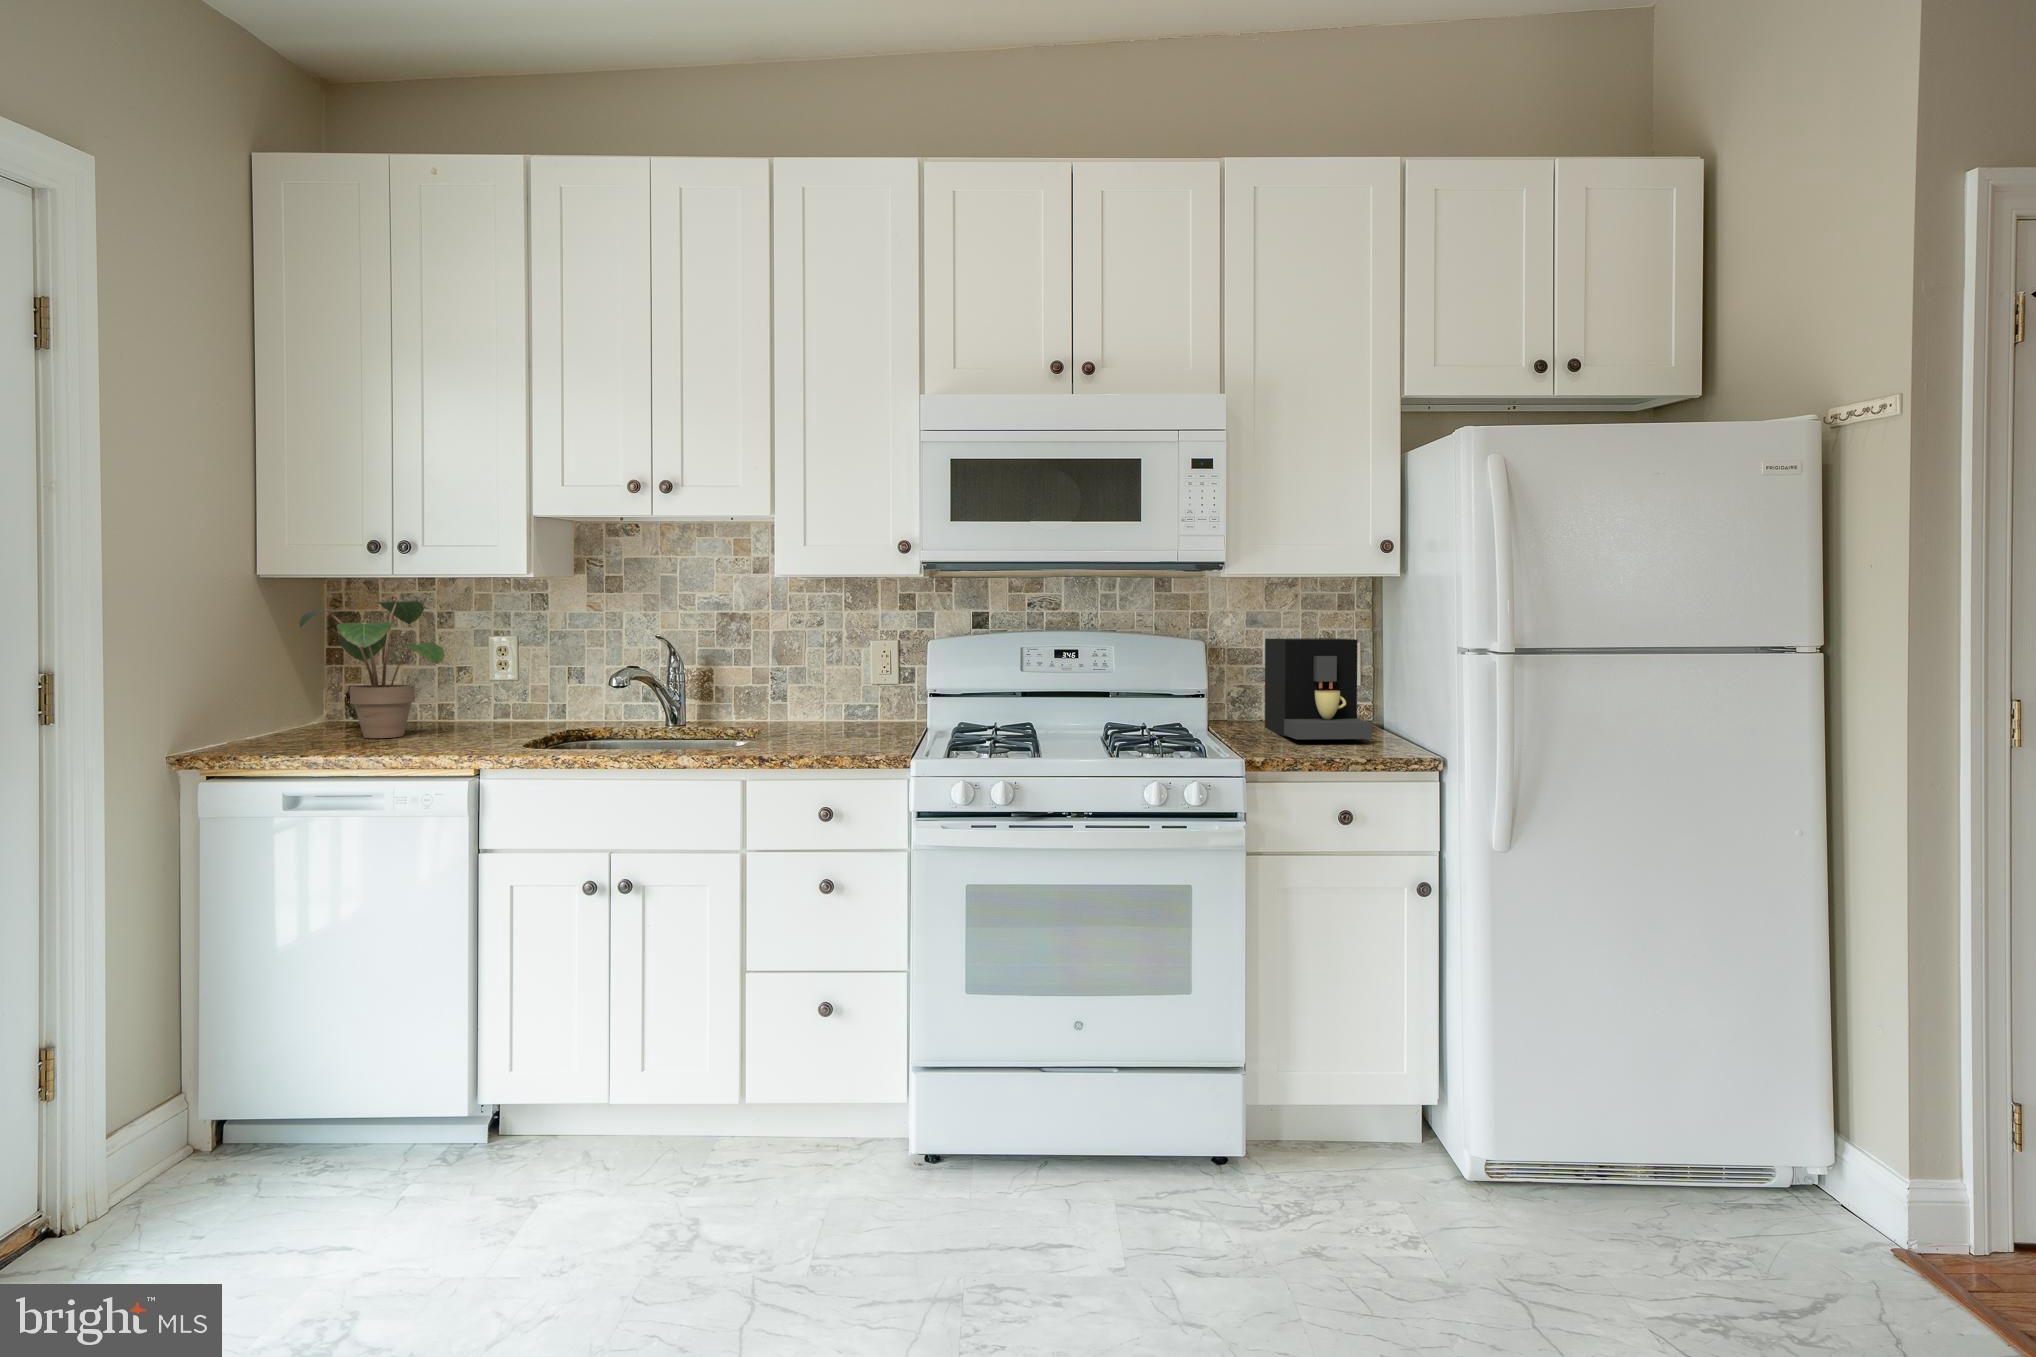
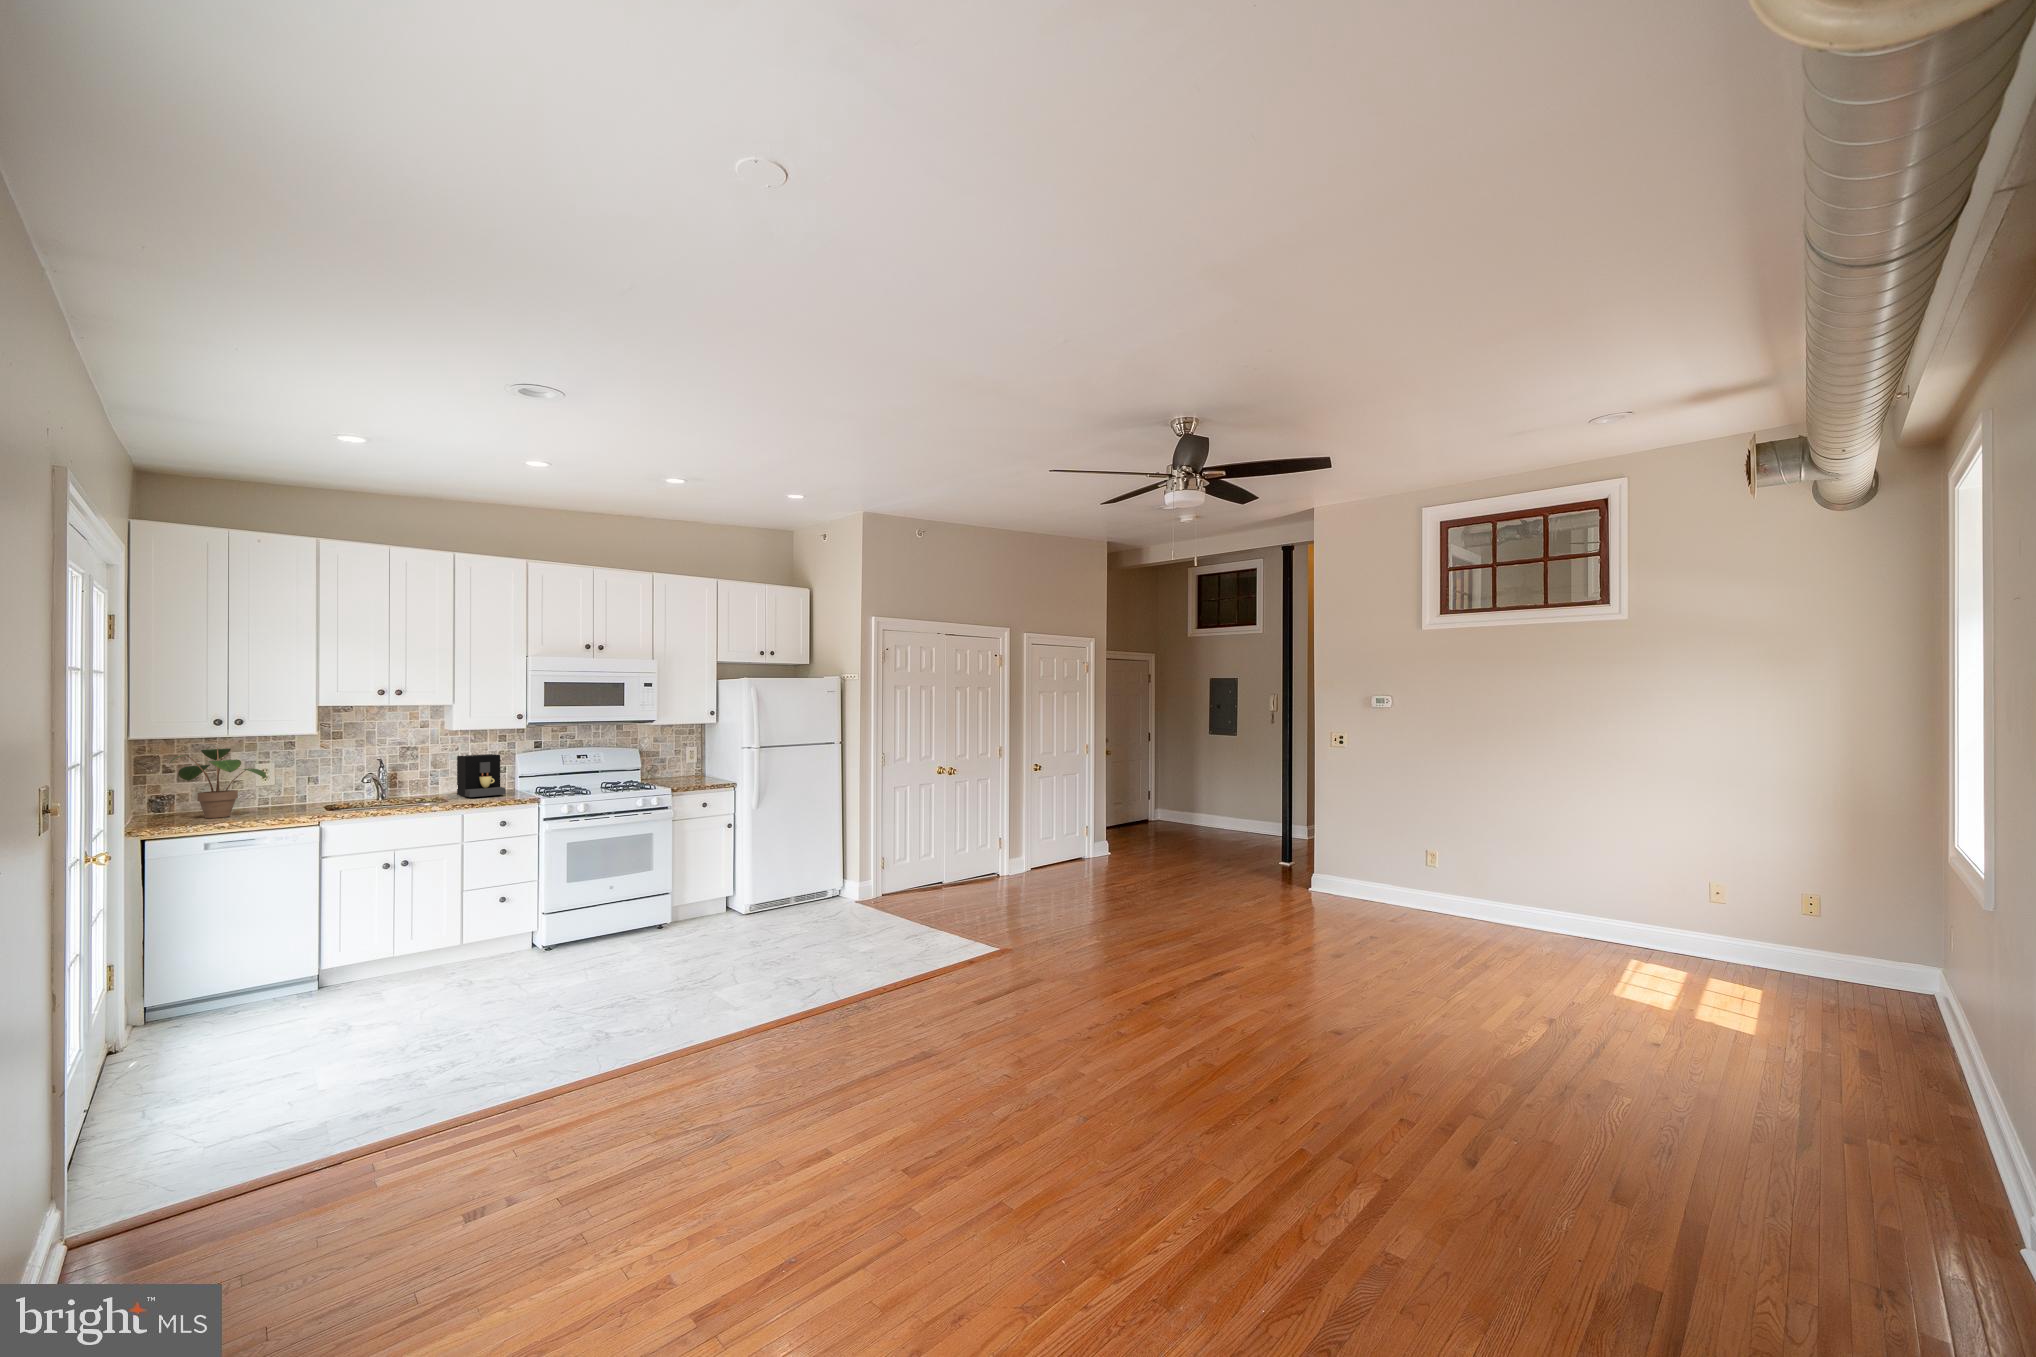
coffee maker: present [1265,638,1372,739] -> present [457,754,506,797]

